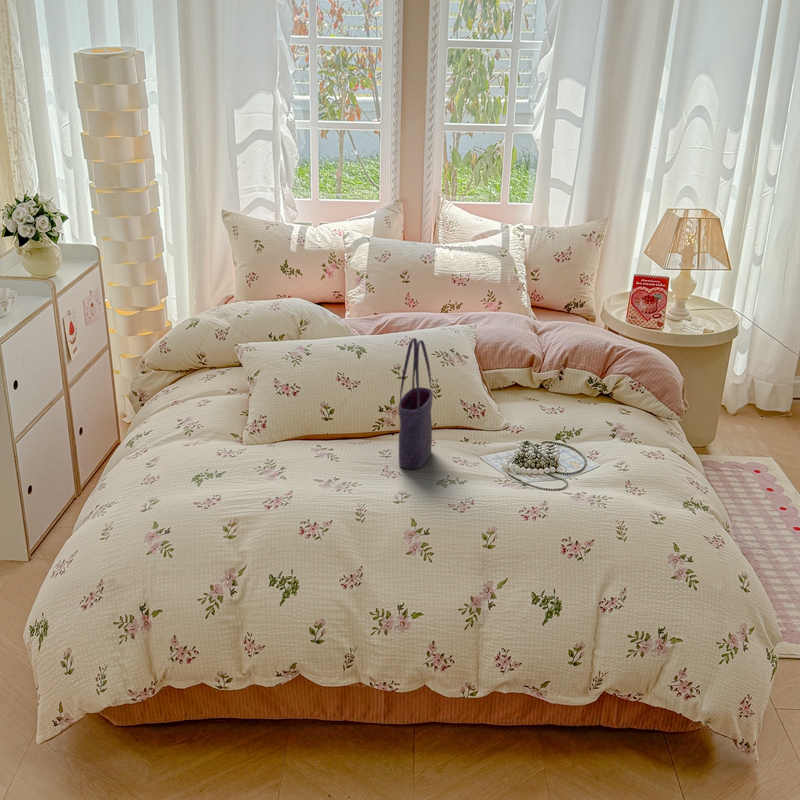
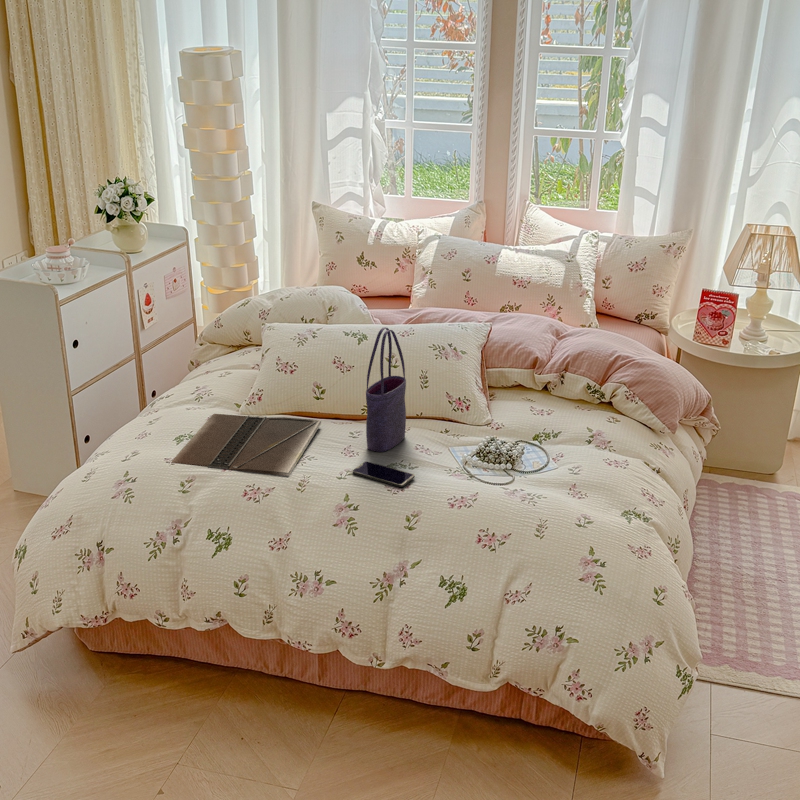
laptop: none [199,442,339,510] -> present [171,414,321,476]
smartphone: none [401,481,468,505] -> present [352,461,415,487]

